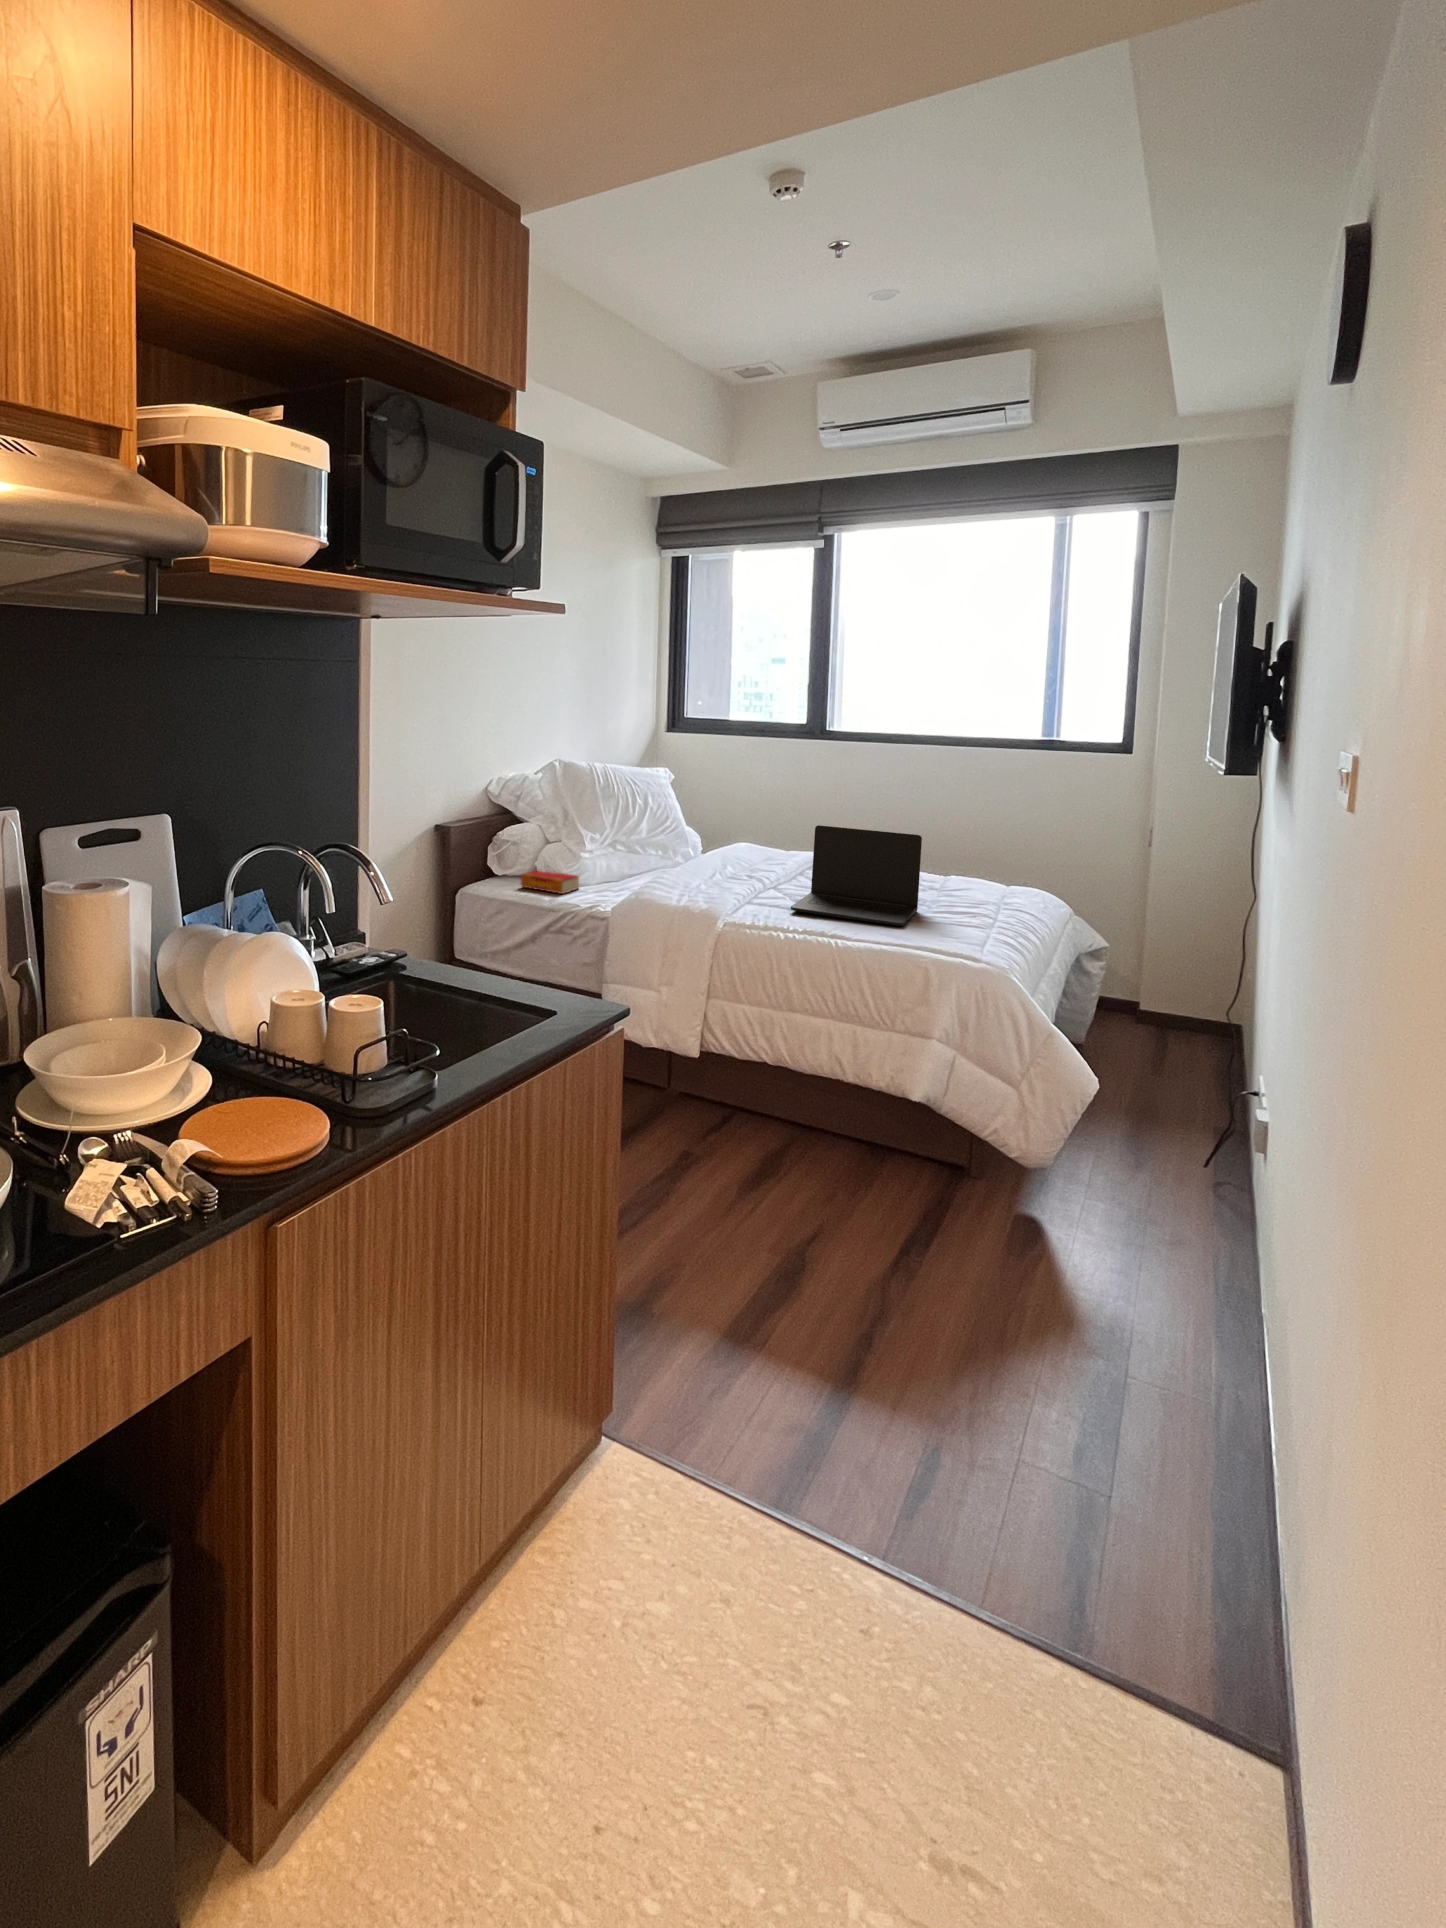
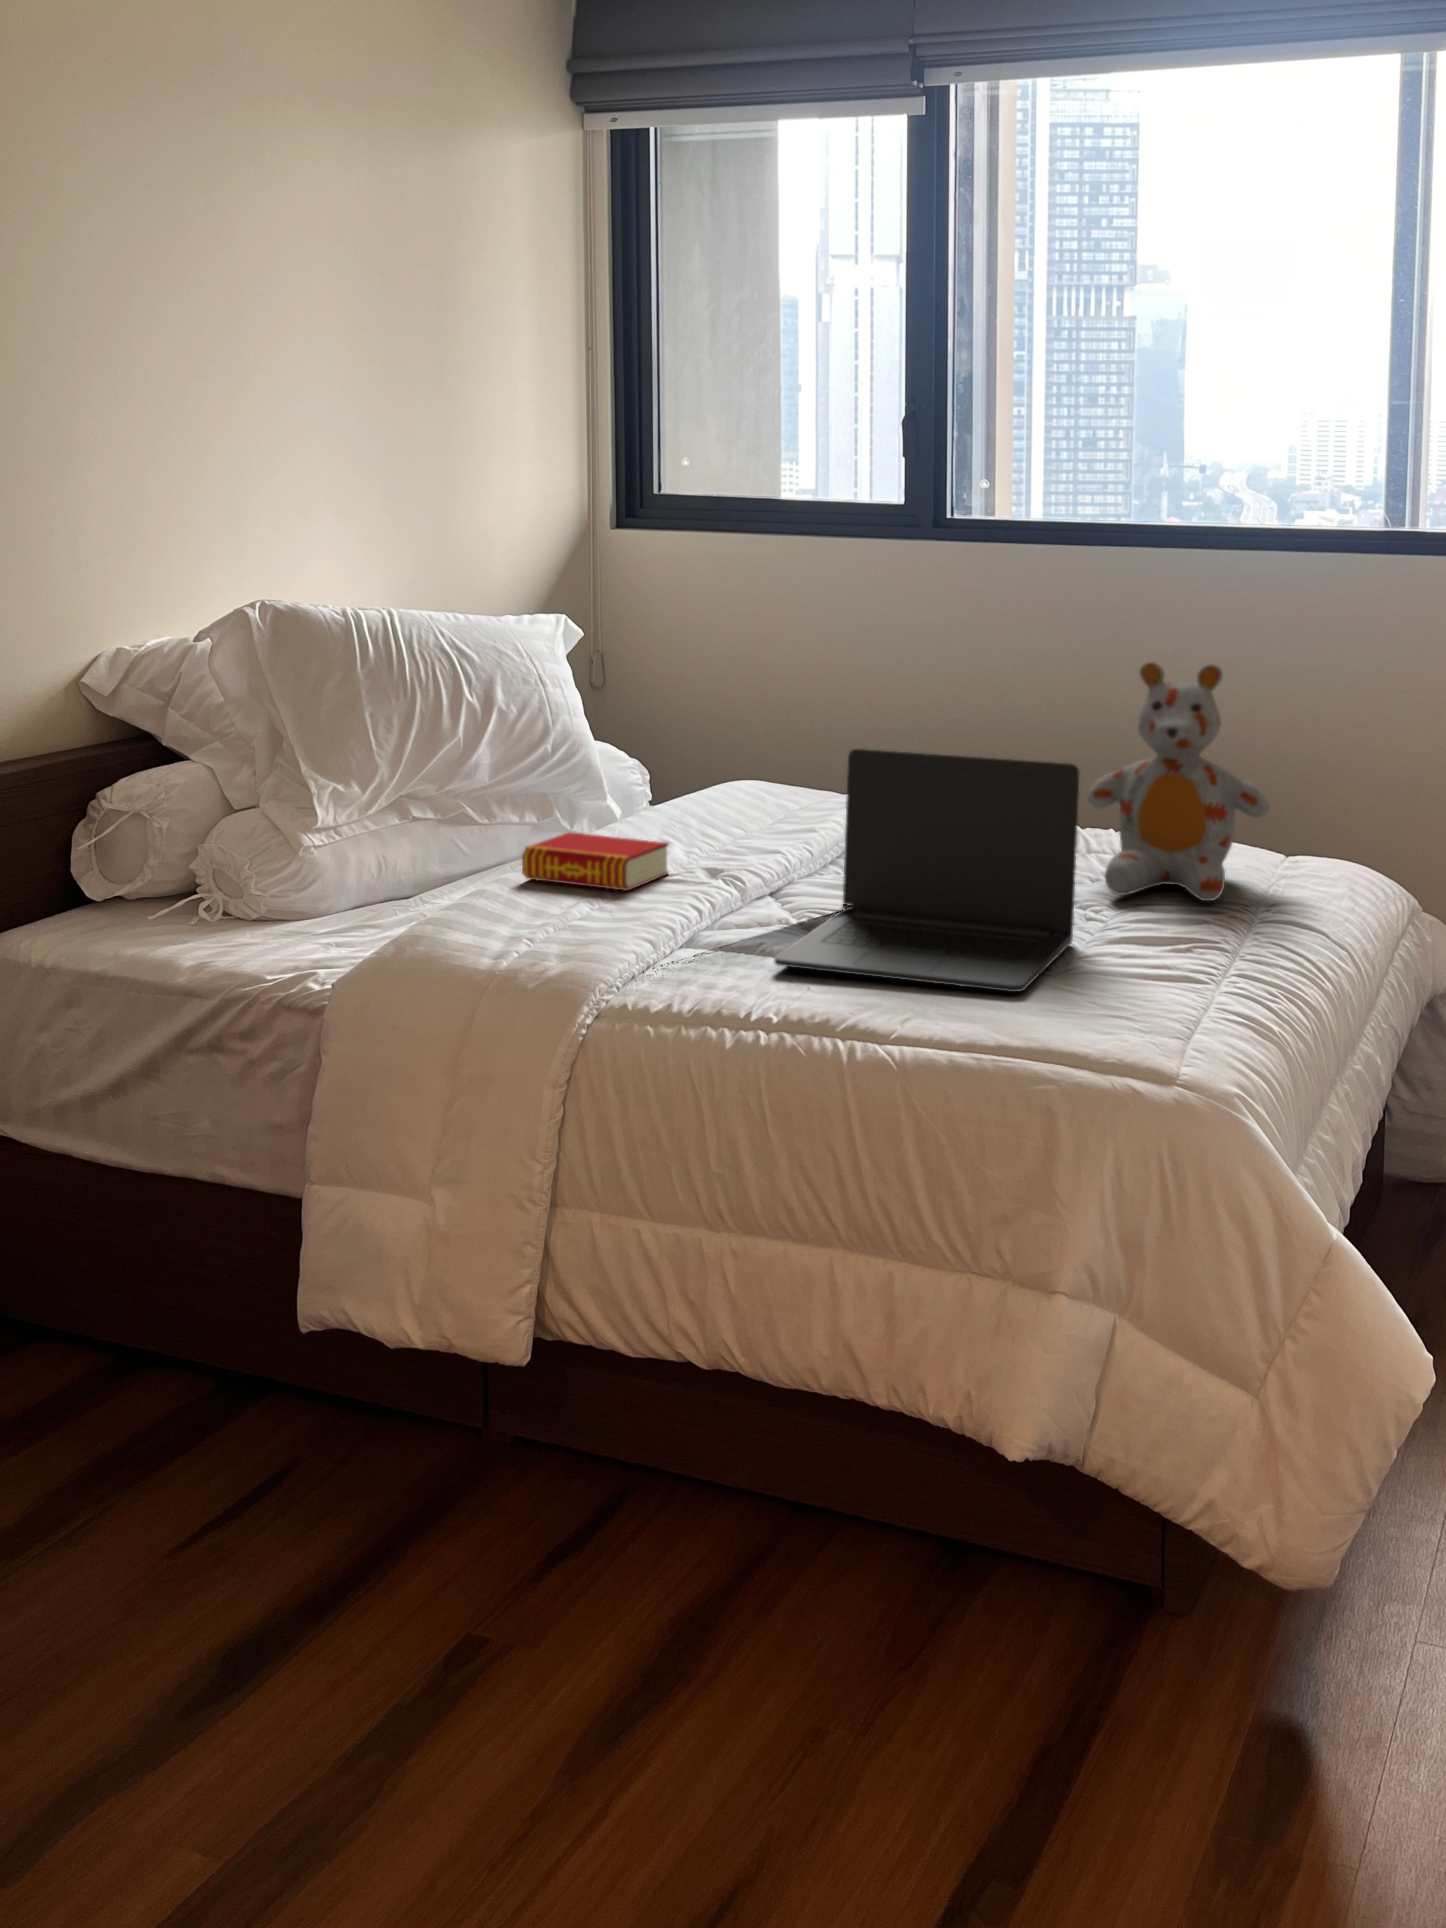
stuffed bear: none [914,794,1003,899] -> present [1088,662,1269,901]
book: present [521,871,579,894] -> present [522,832,668,891]

